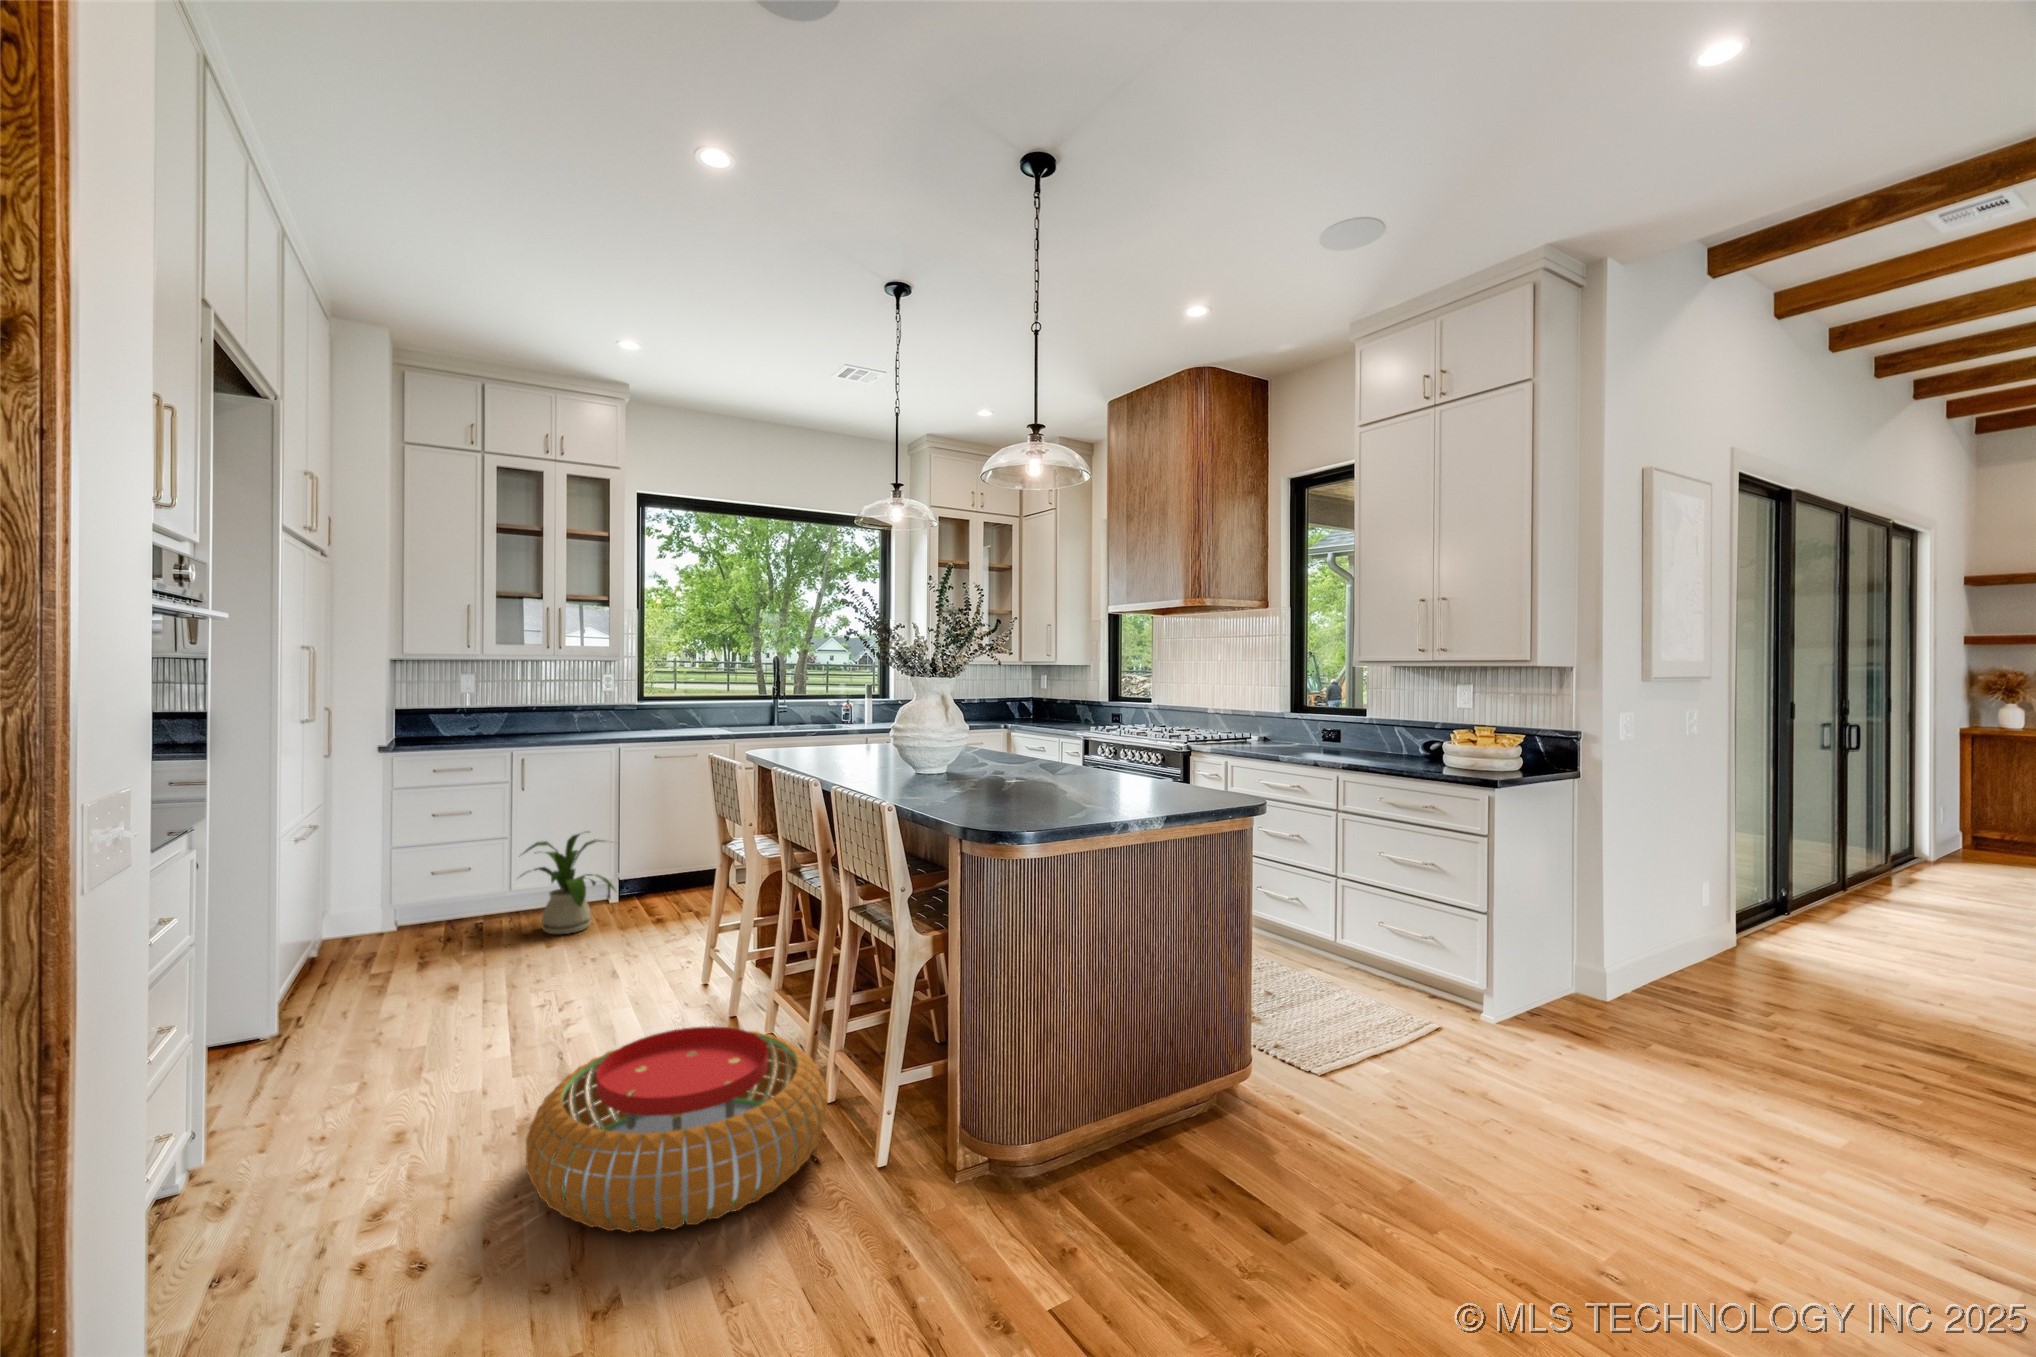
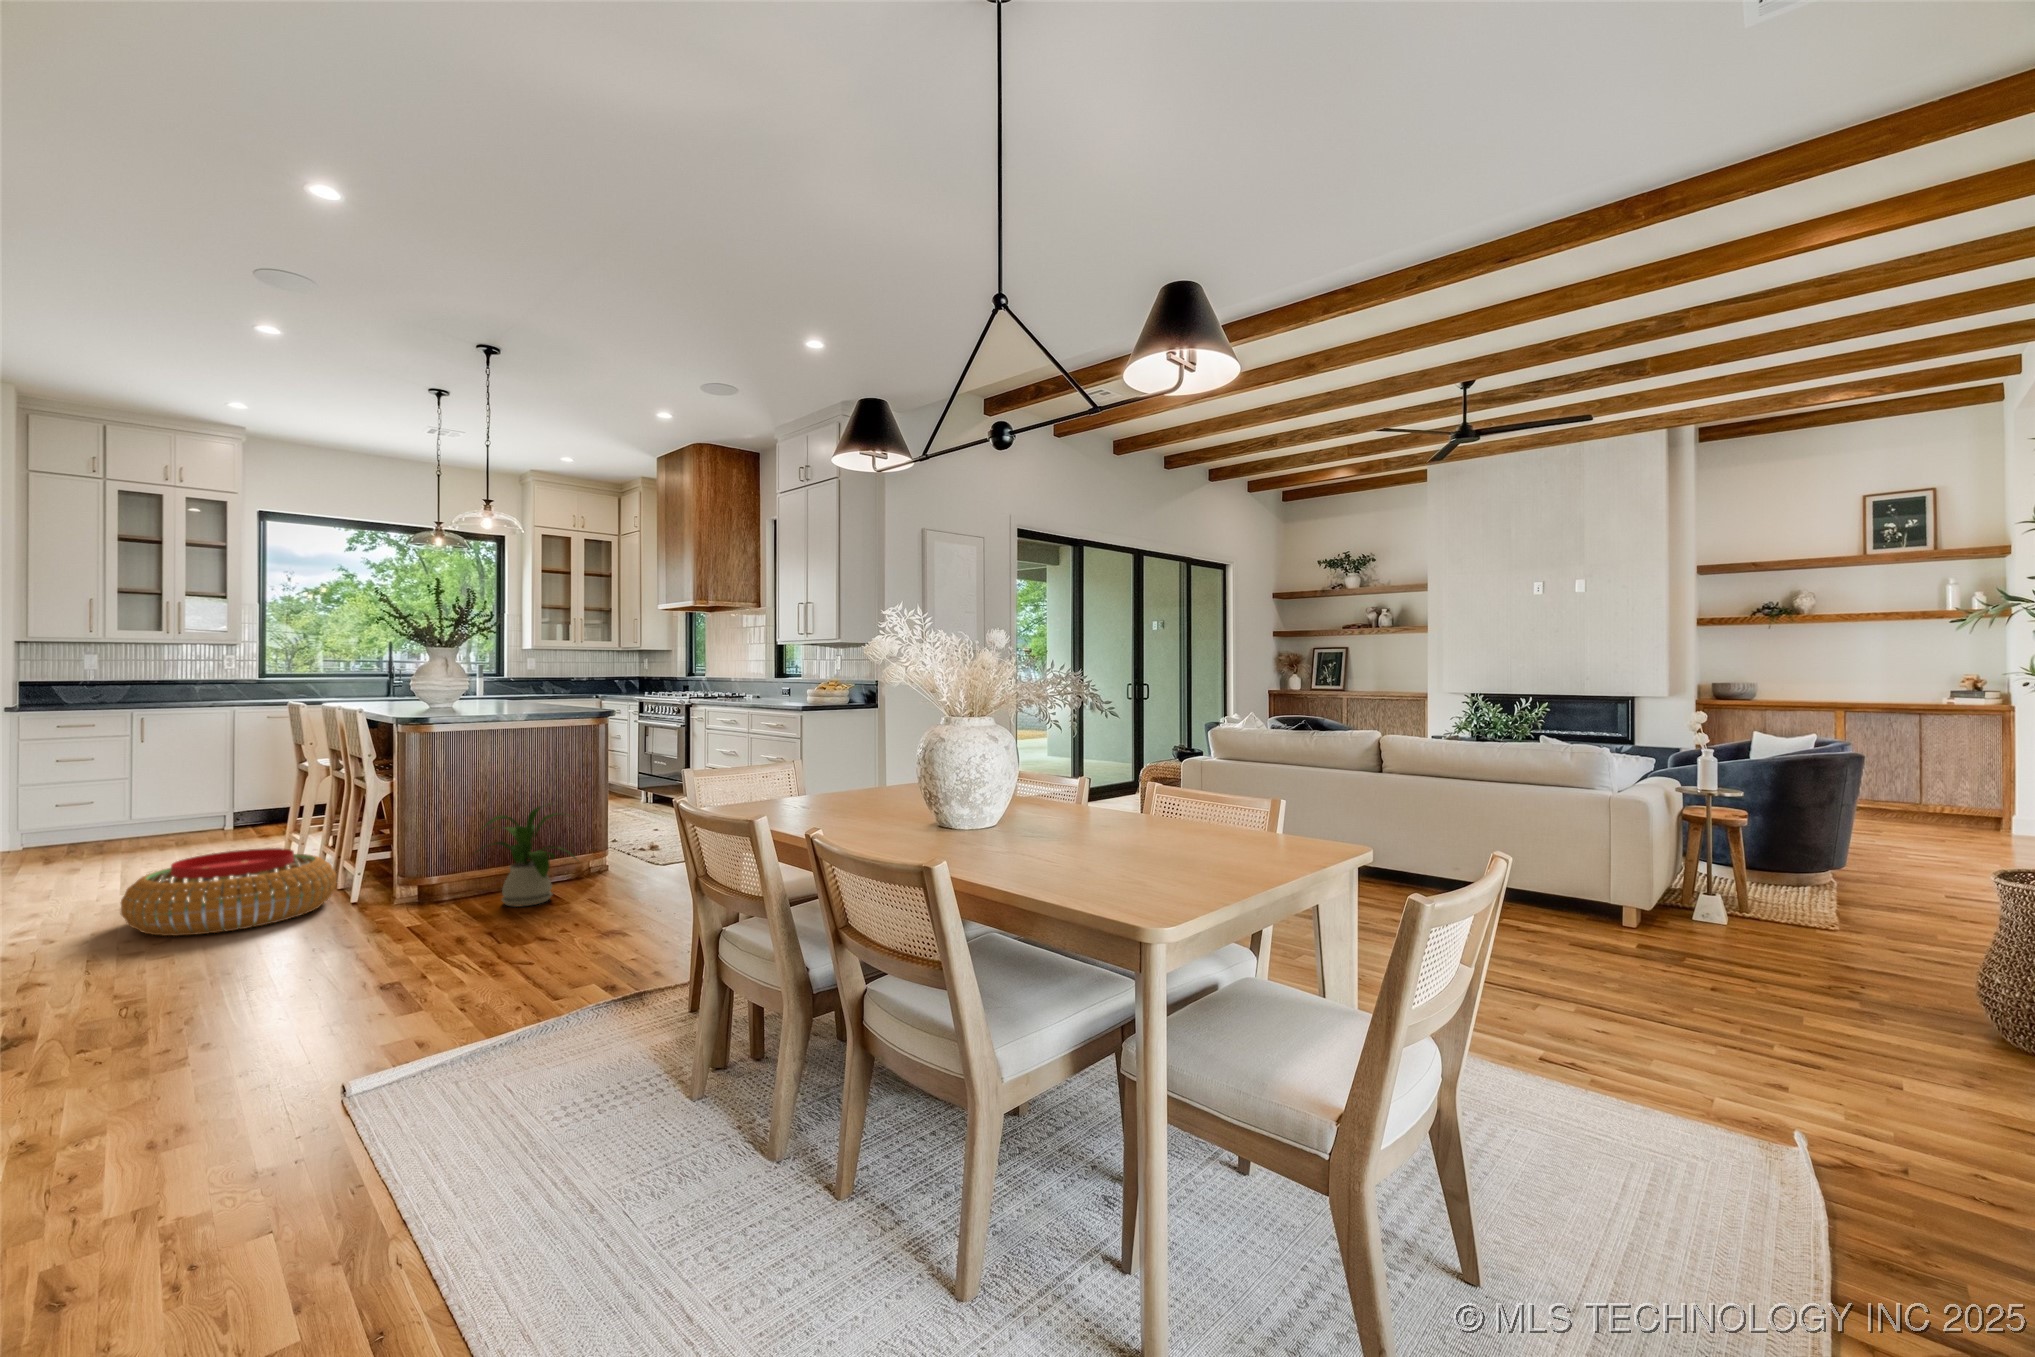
house plant: present [521,832,615,934] -> present [479,803,579,907]

